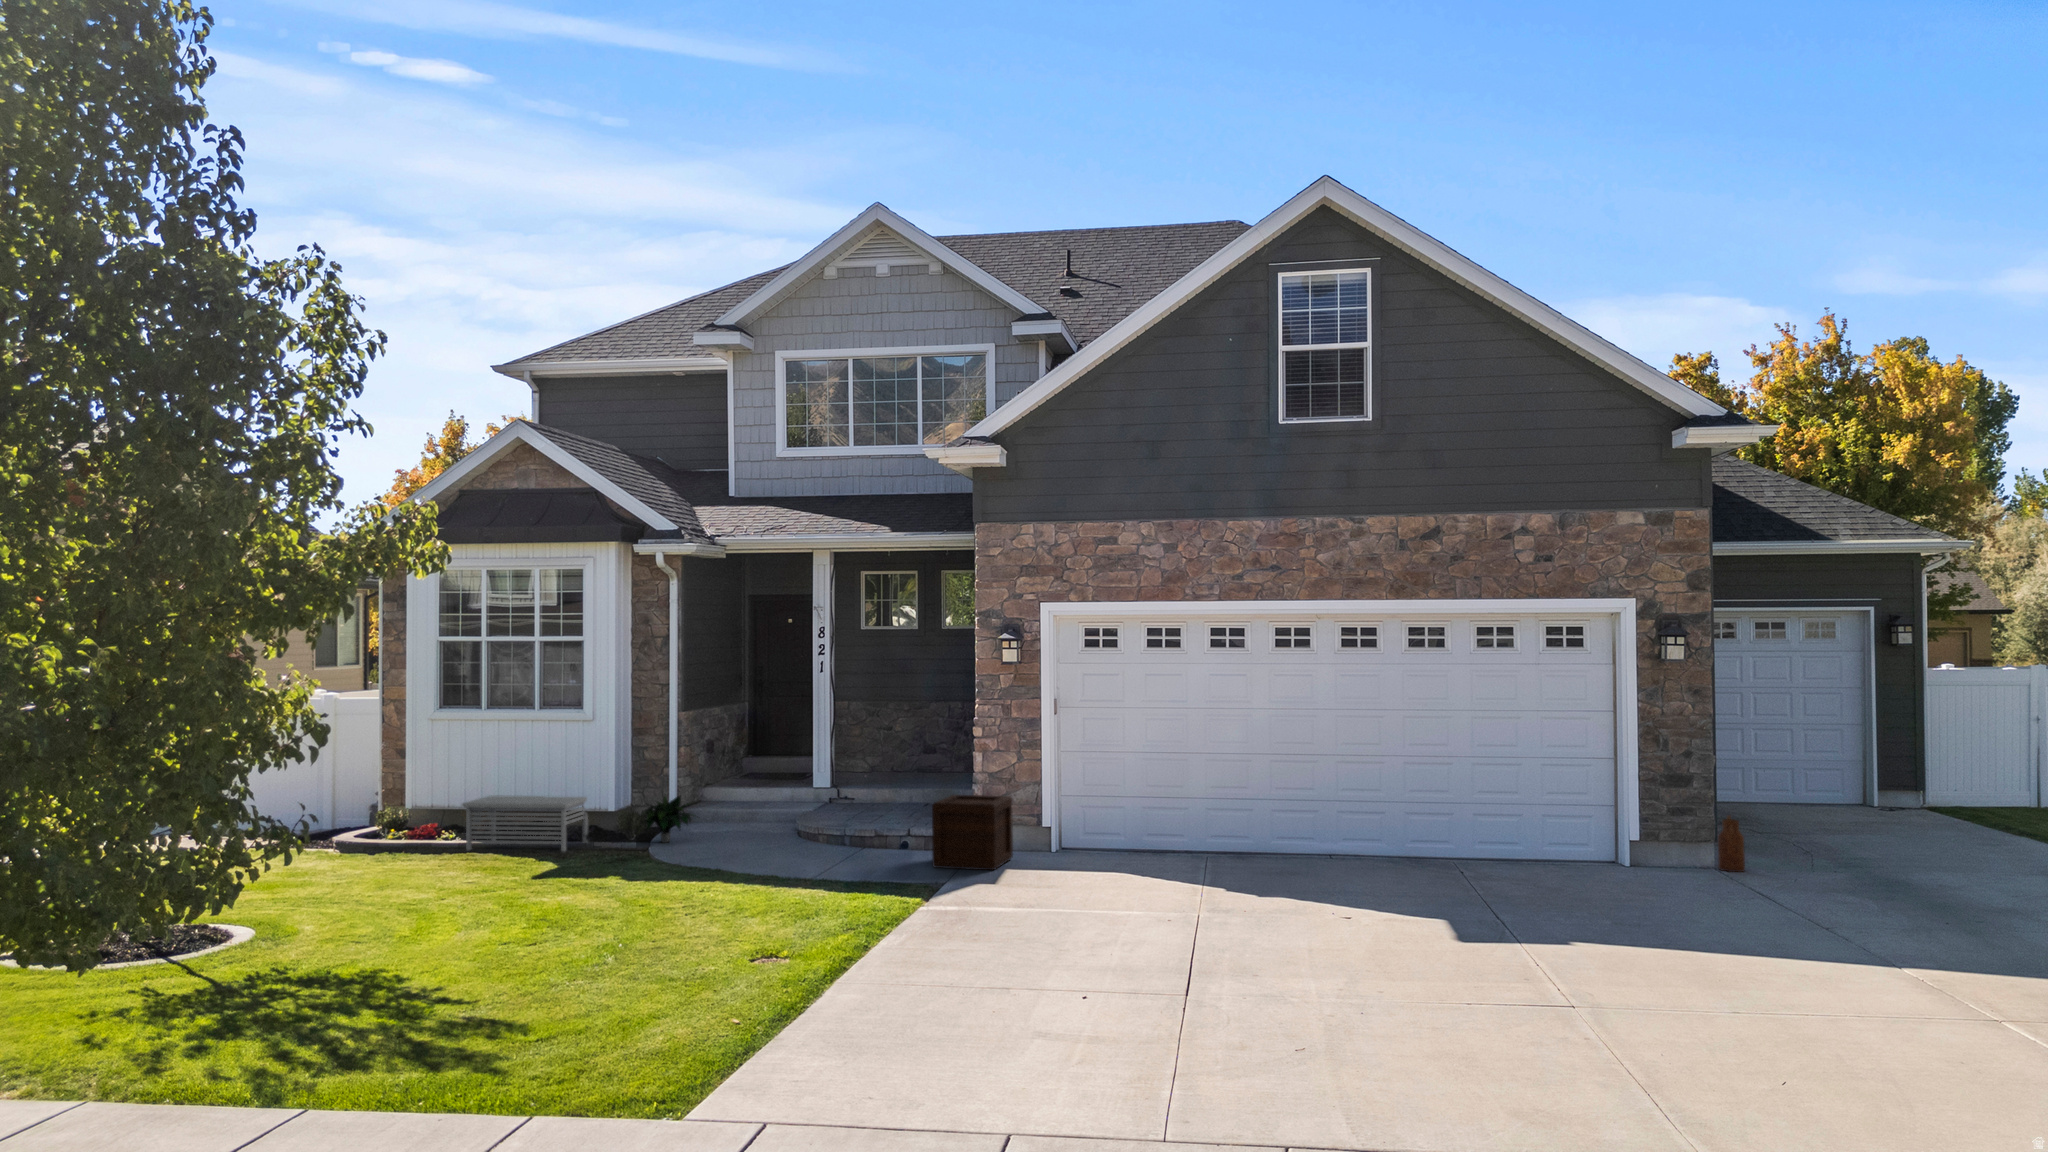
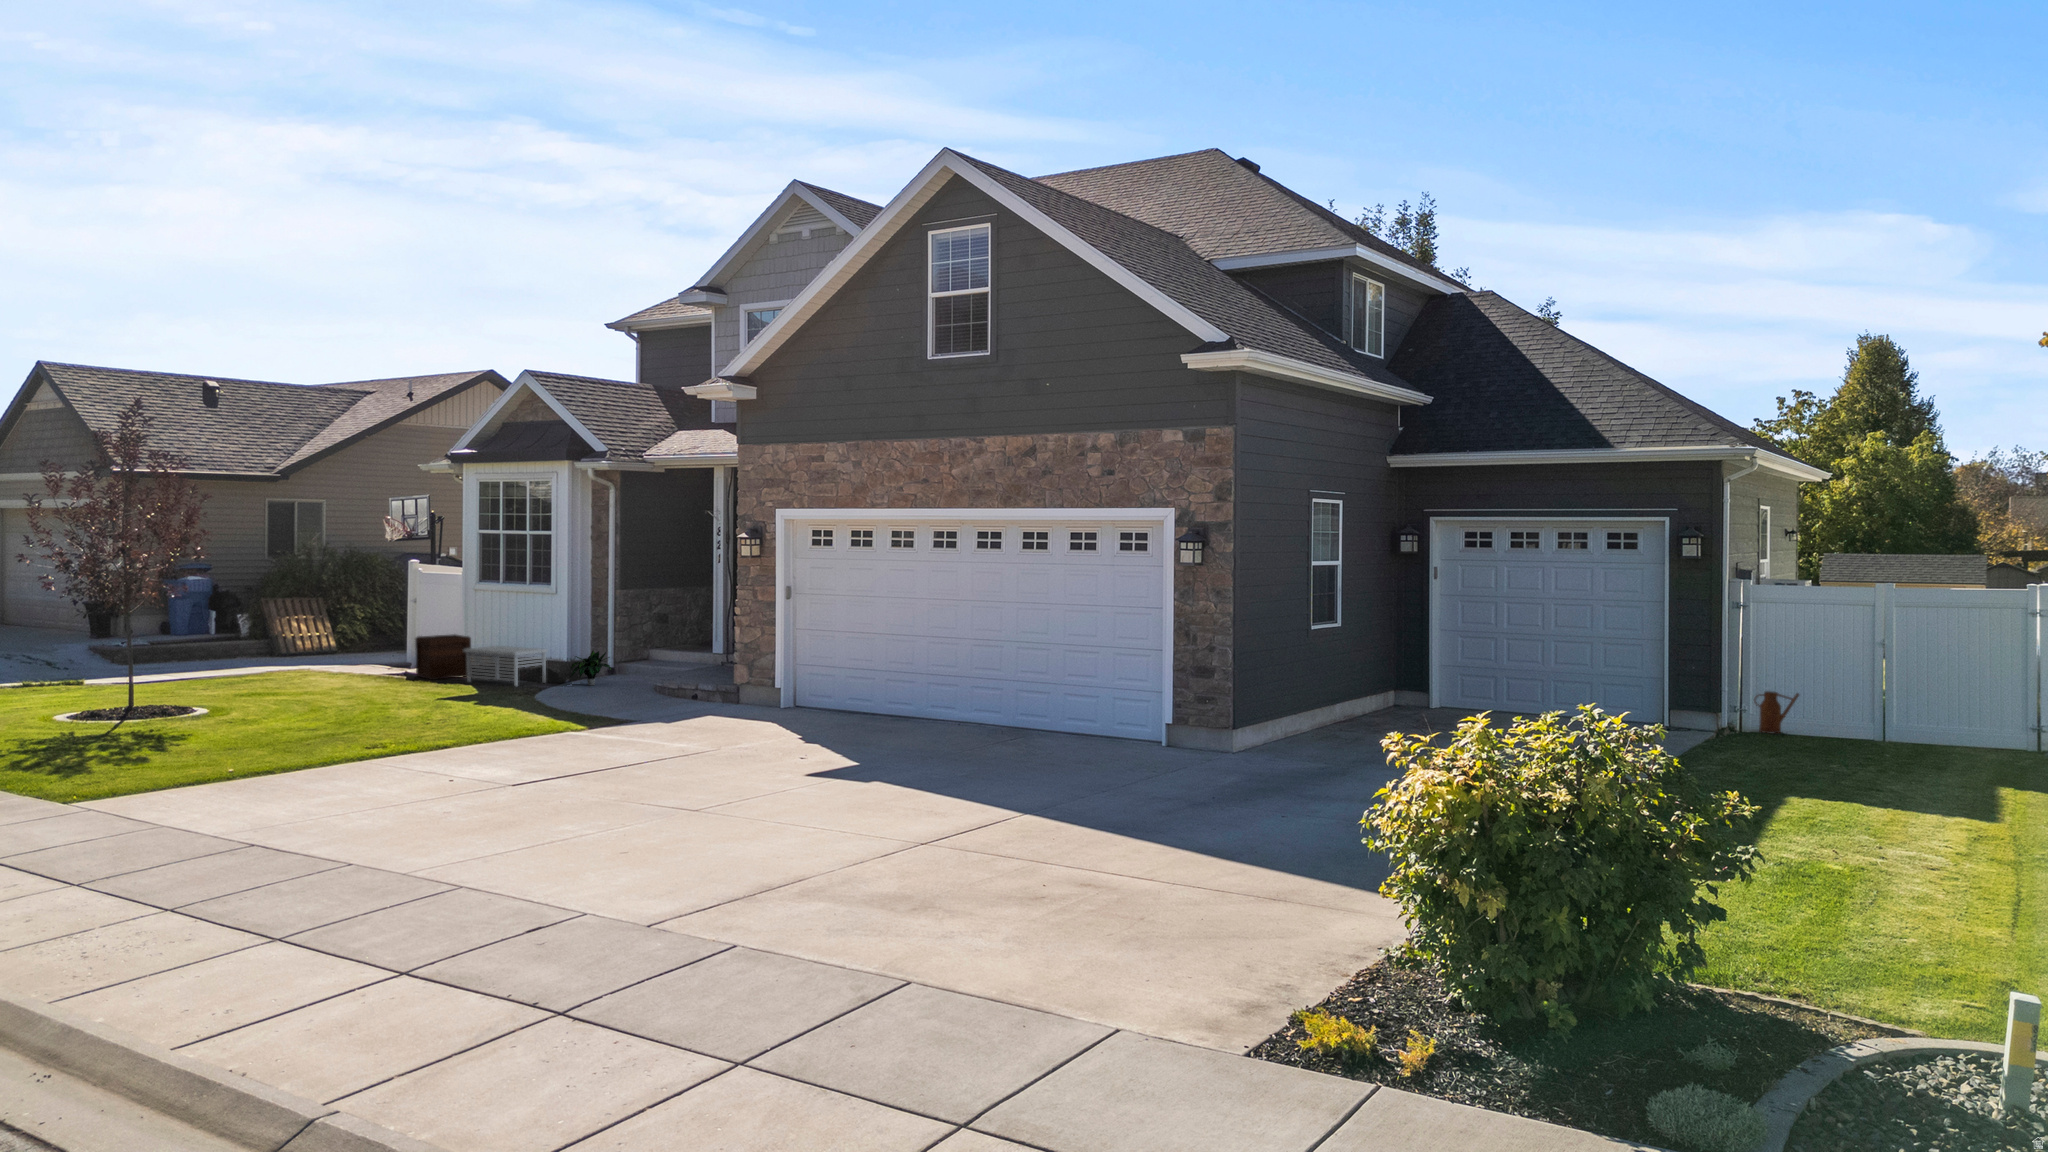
wooden crate: present [932,795,1013,870] -> present [415,634,472,680]
watering can: present [1718,815,1745,872] -> present [1754,691,1799,733]

